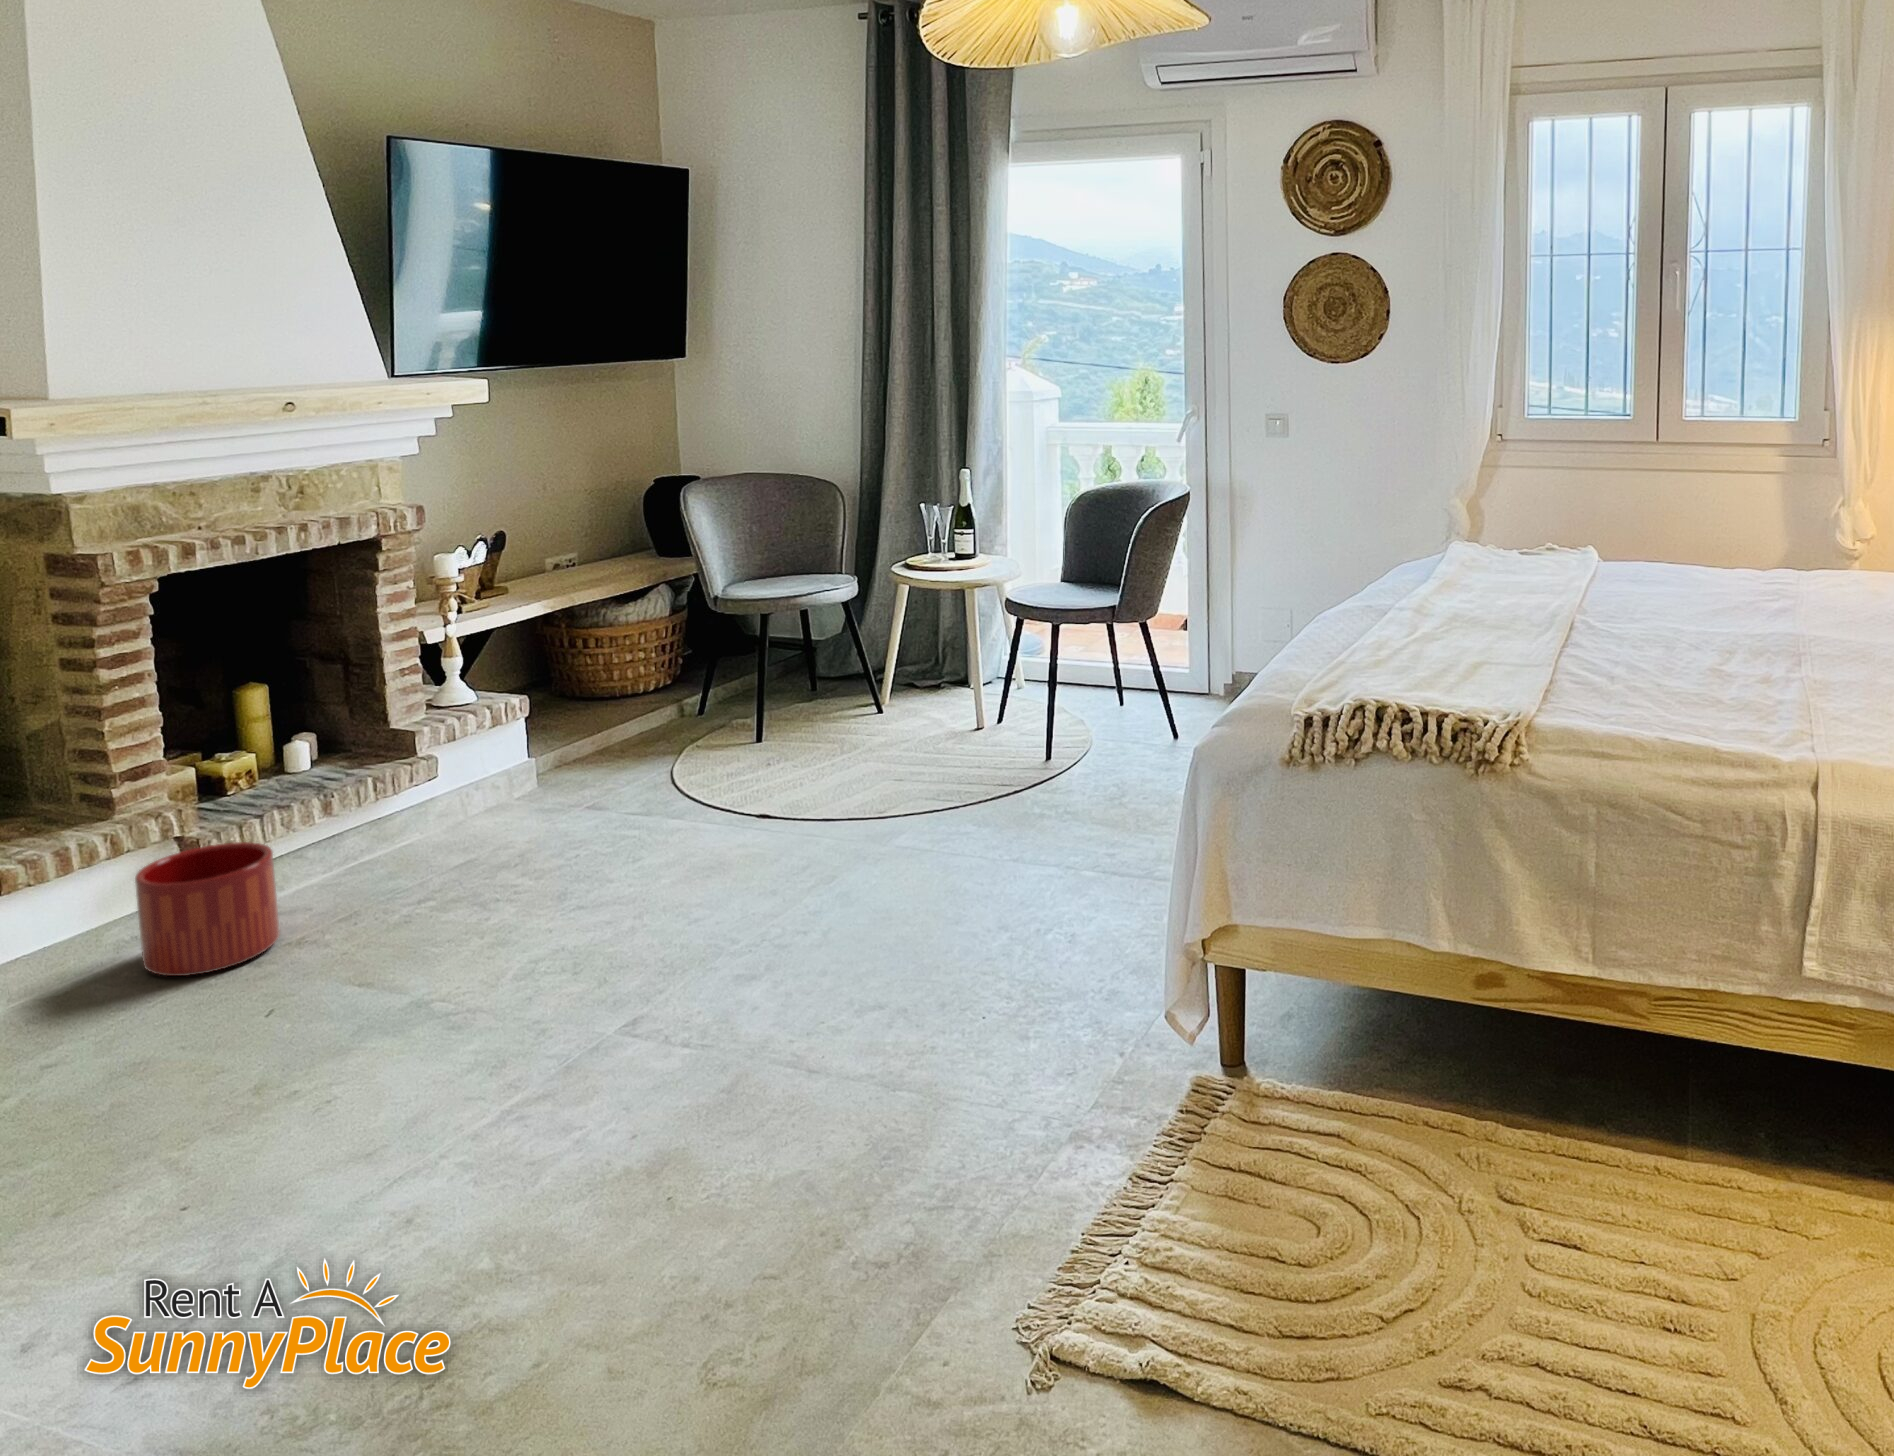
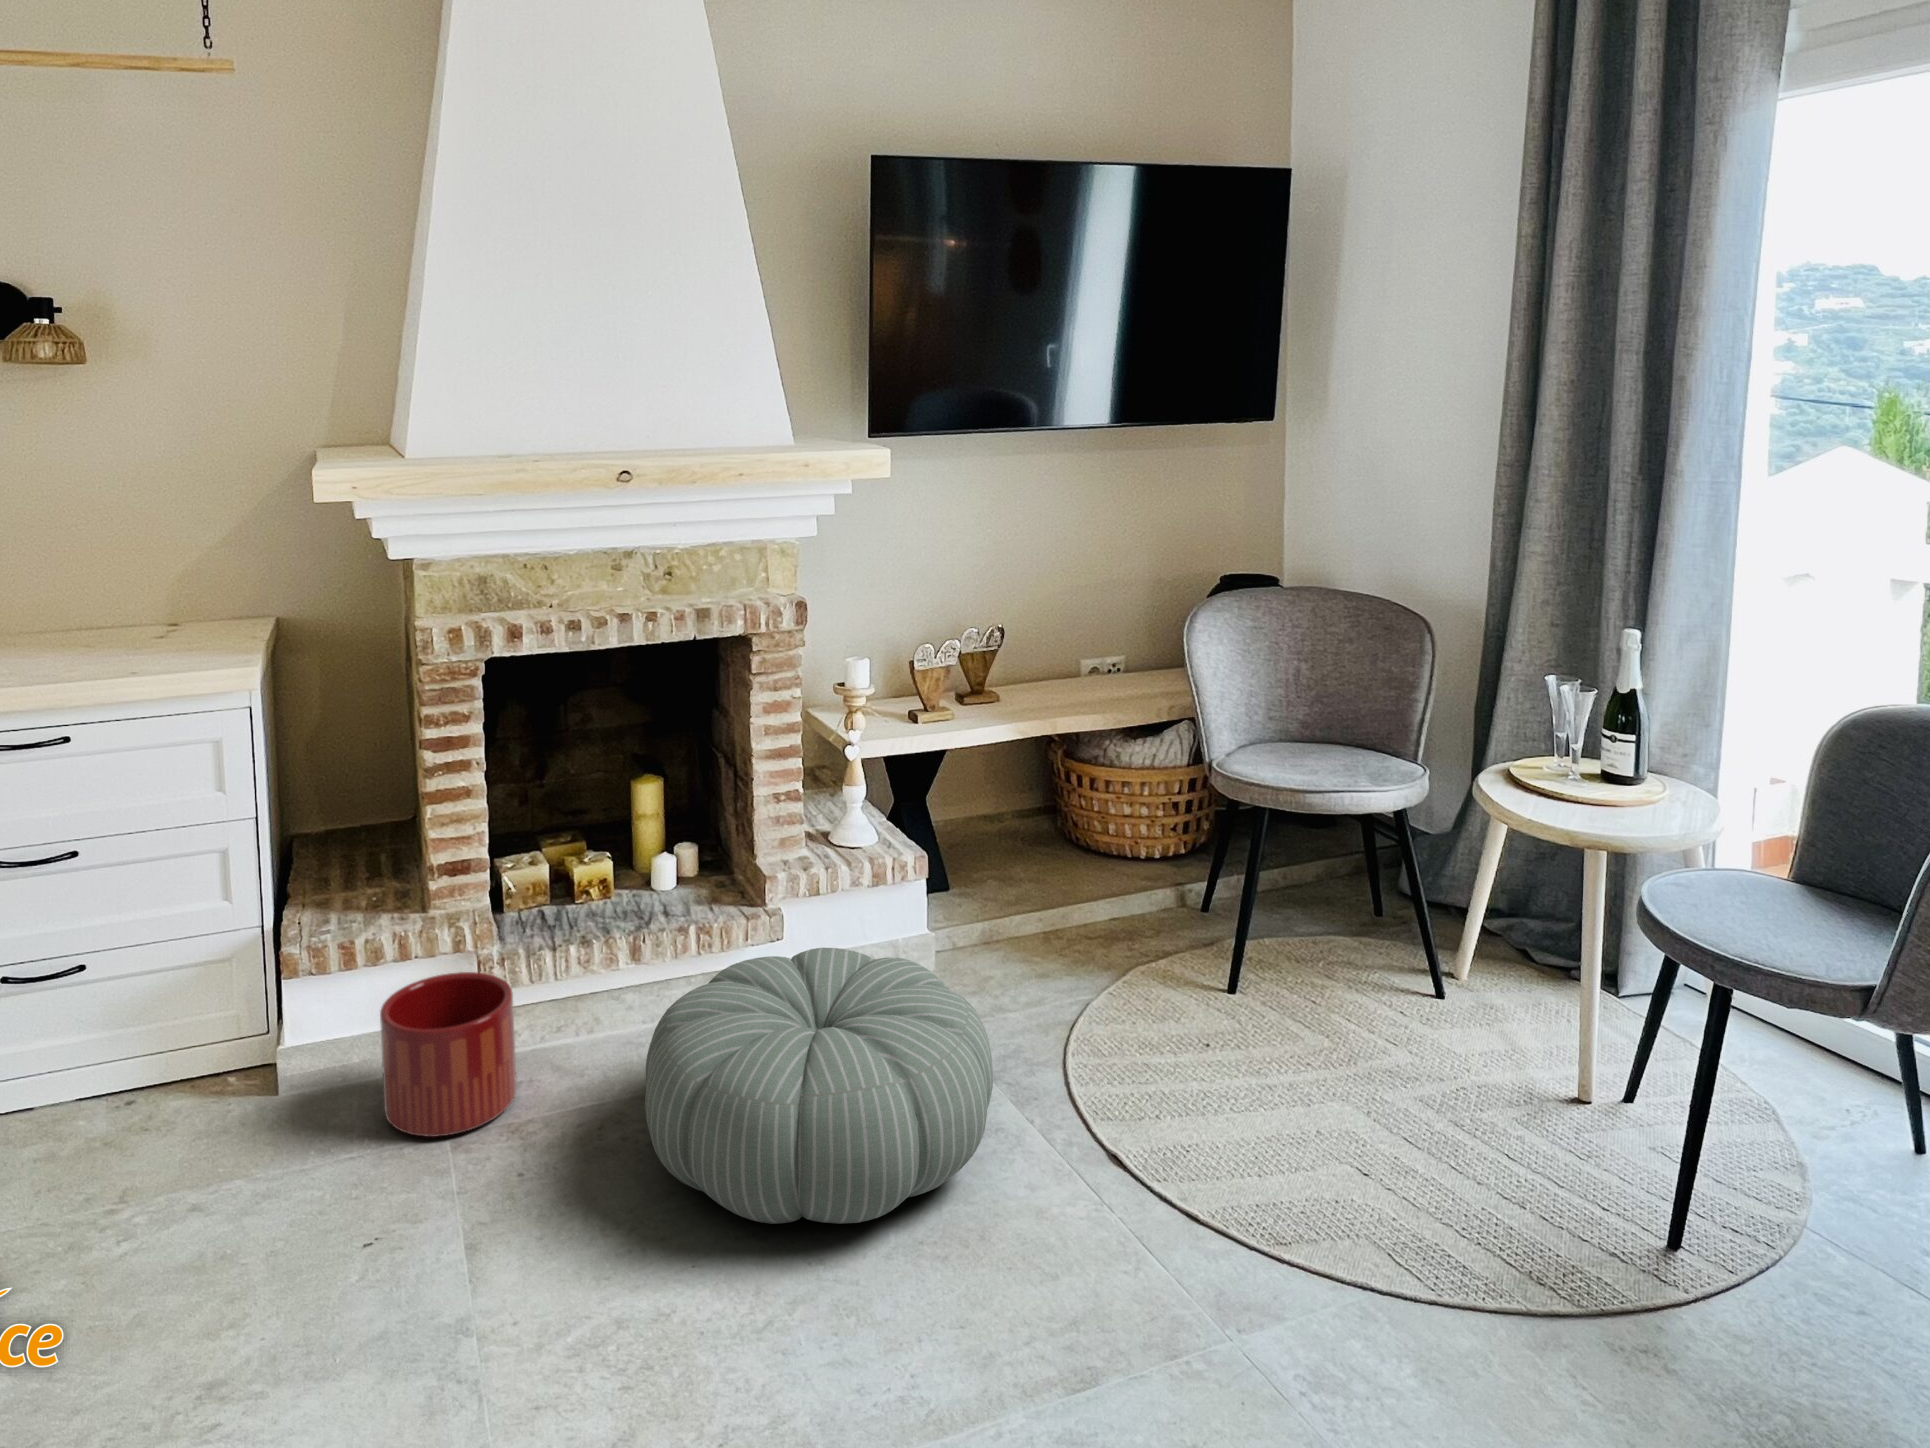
pouf: none [425,740,704,904] -> present [645,948,993,1224]

